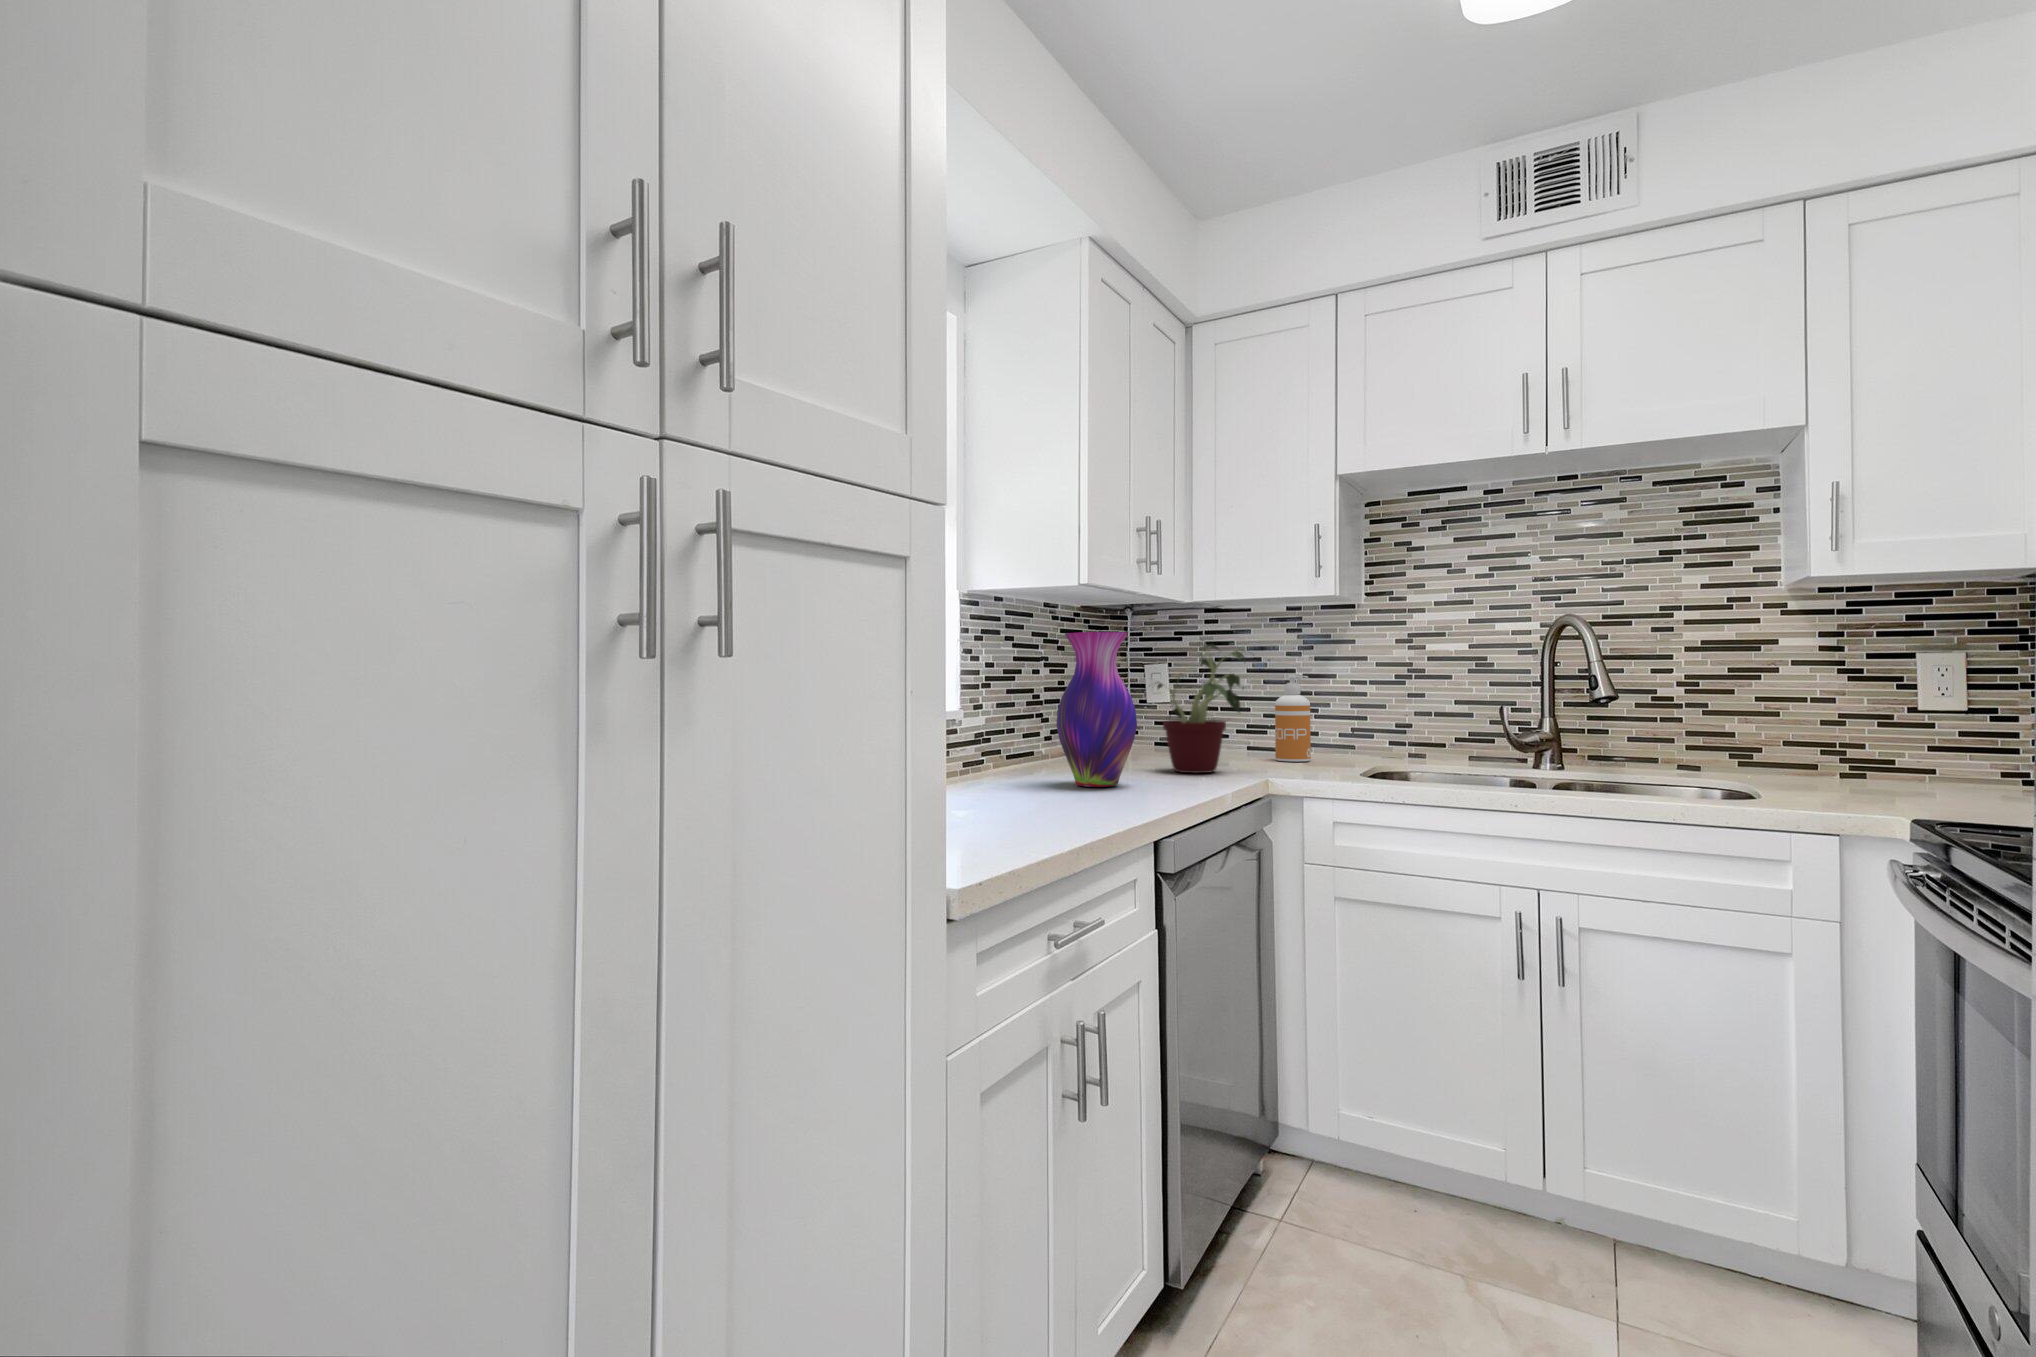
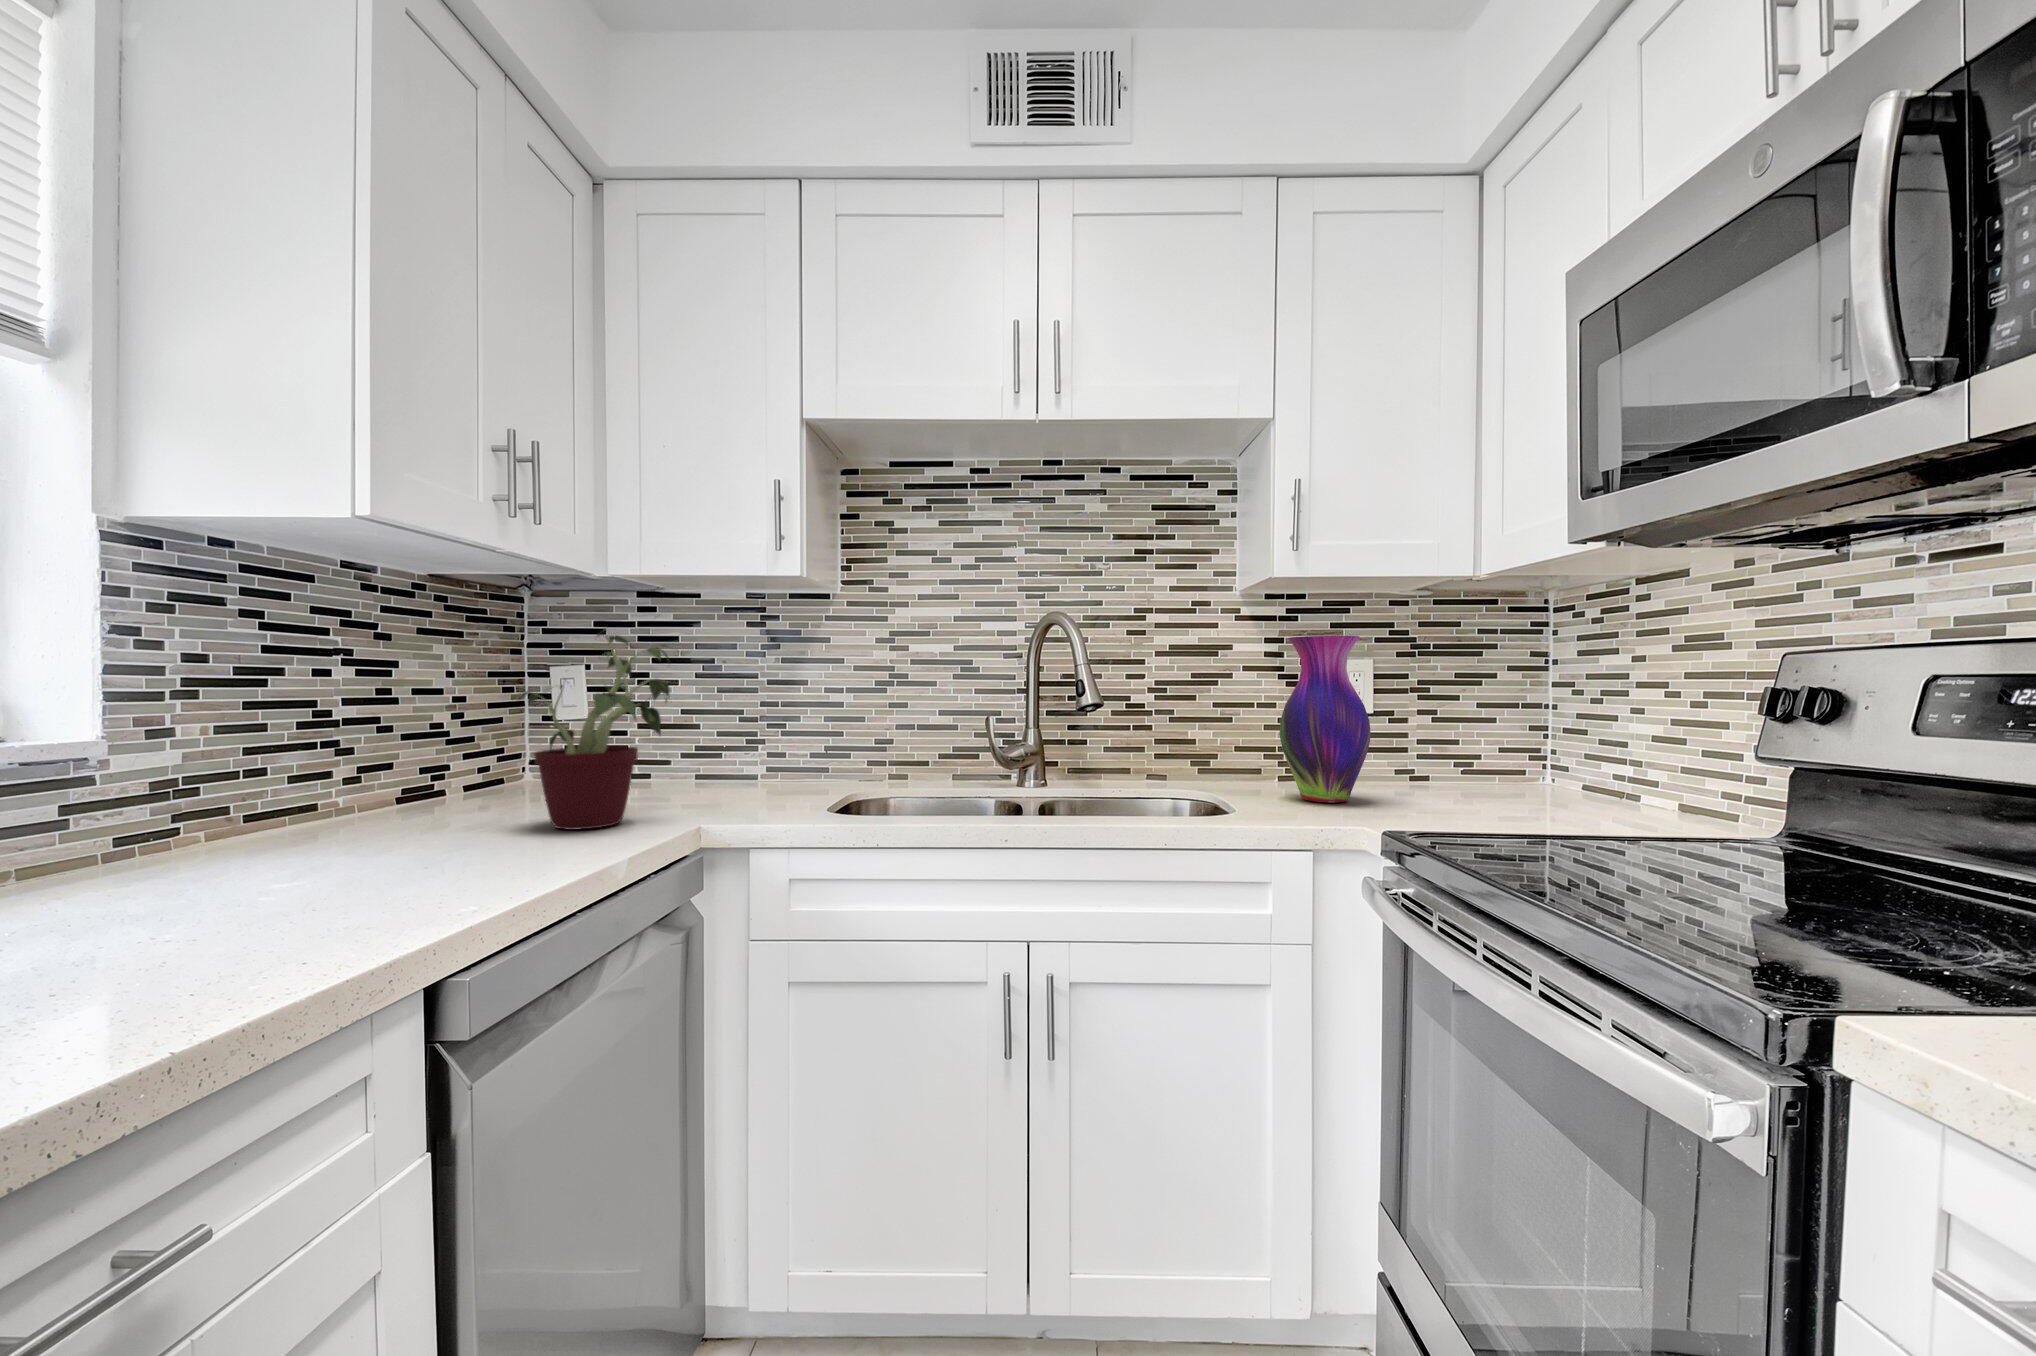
vase: present [1056,632,1137,787] -> present [1279,636,1371,802]
soap dispenser: present [1275,675,1311,762] -> none [727,680,772,792]

